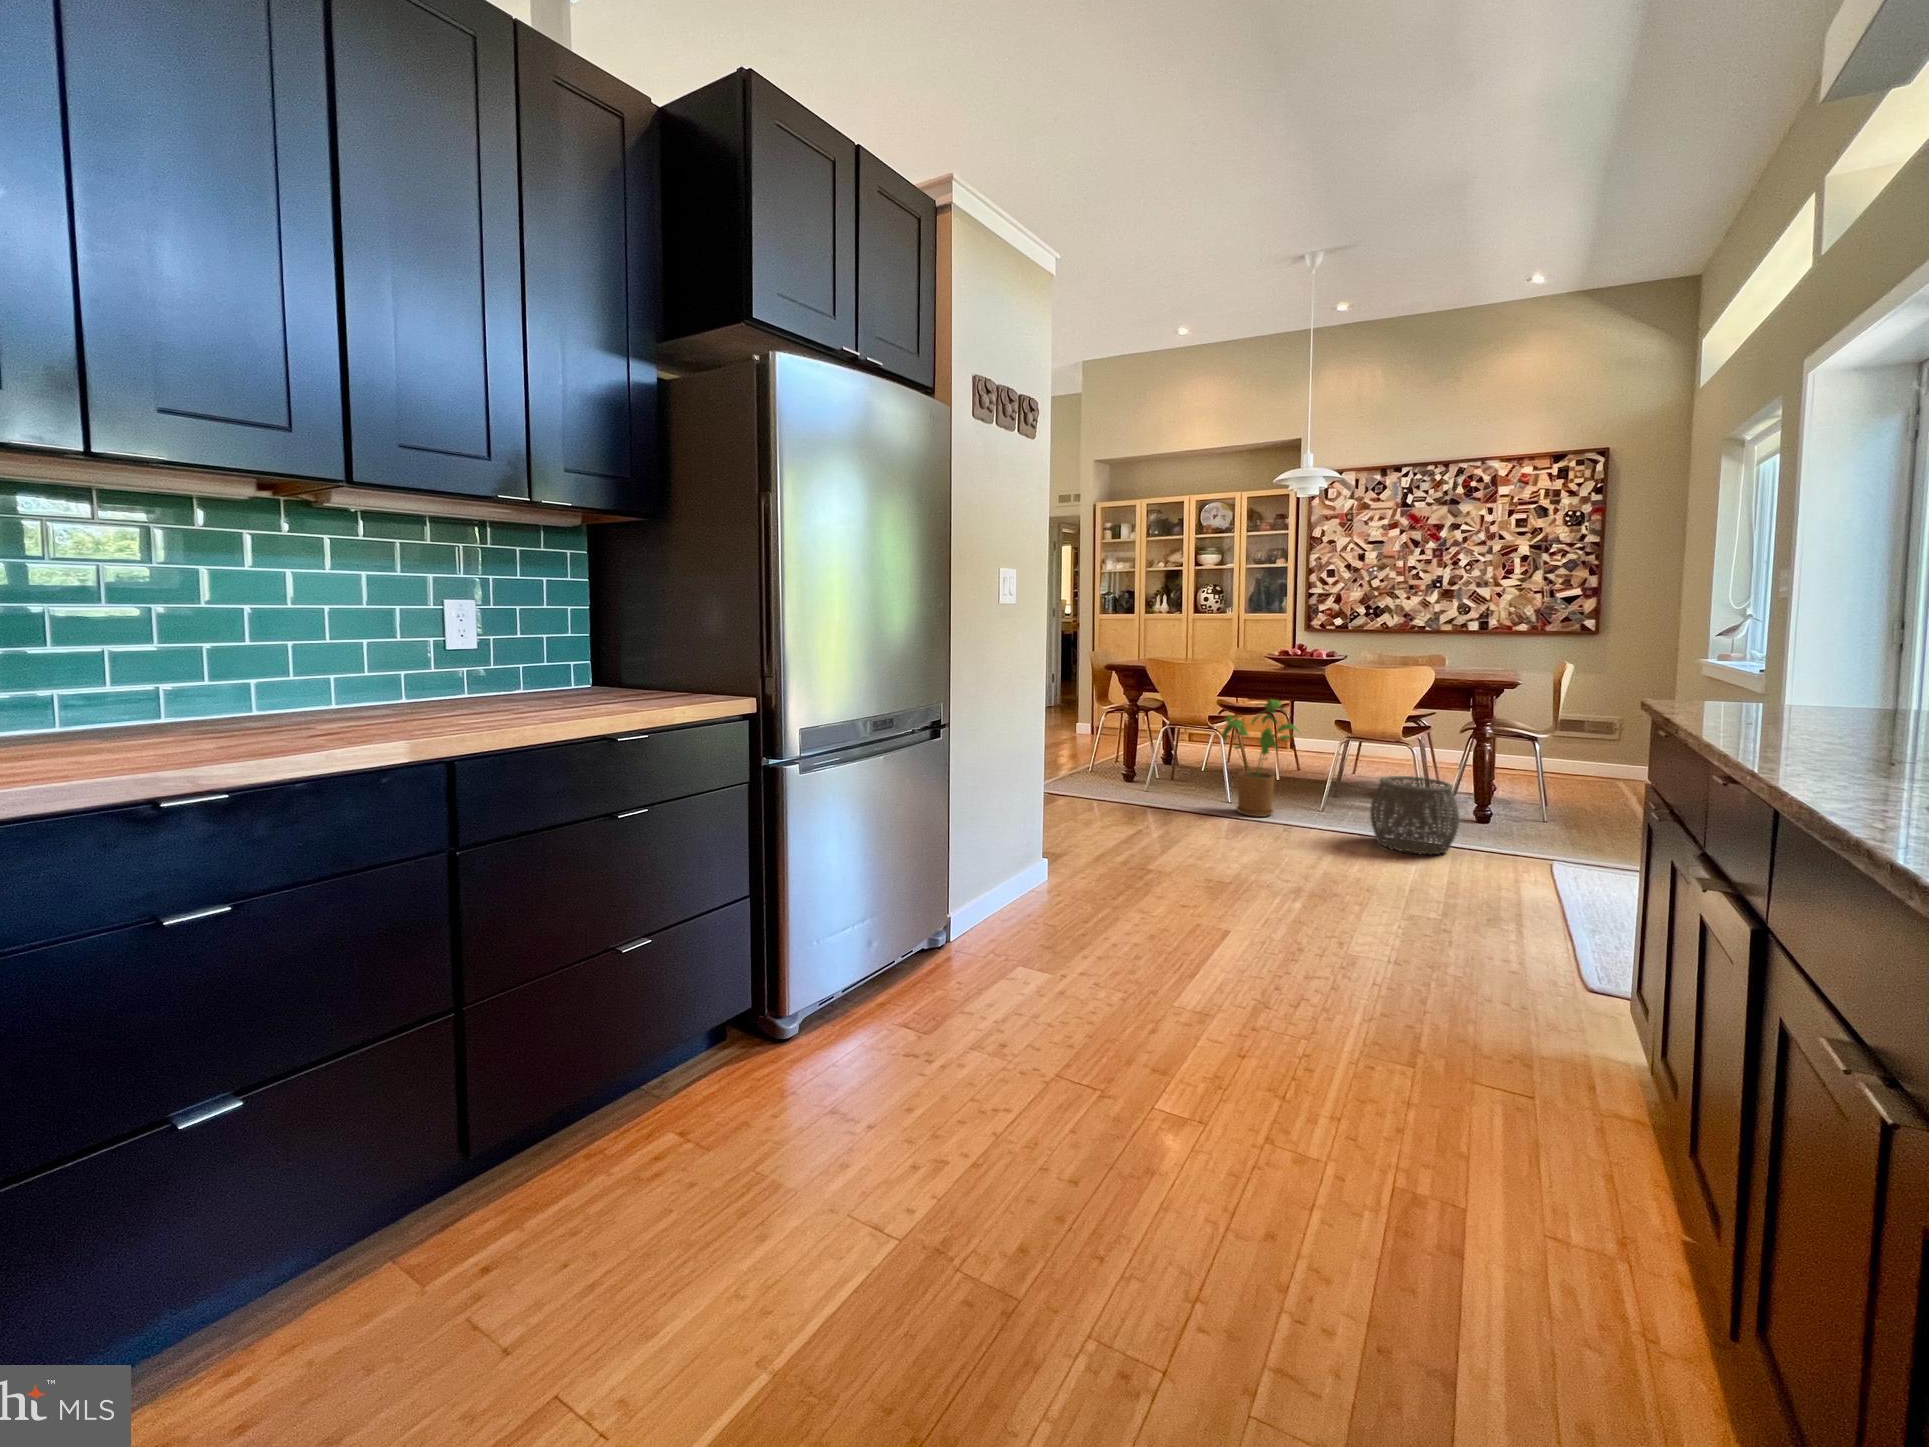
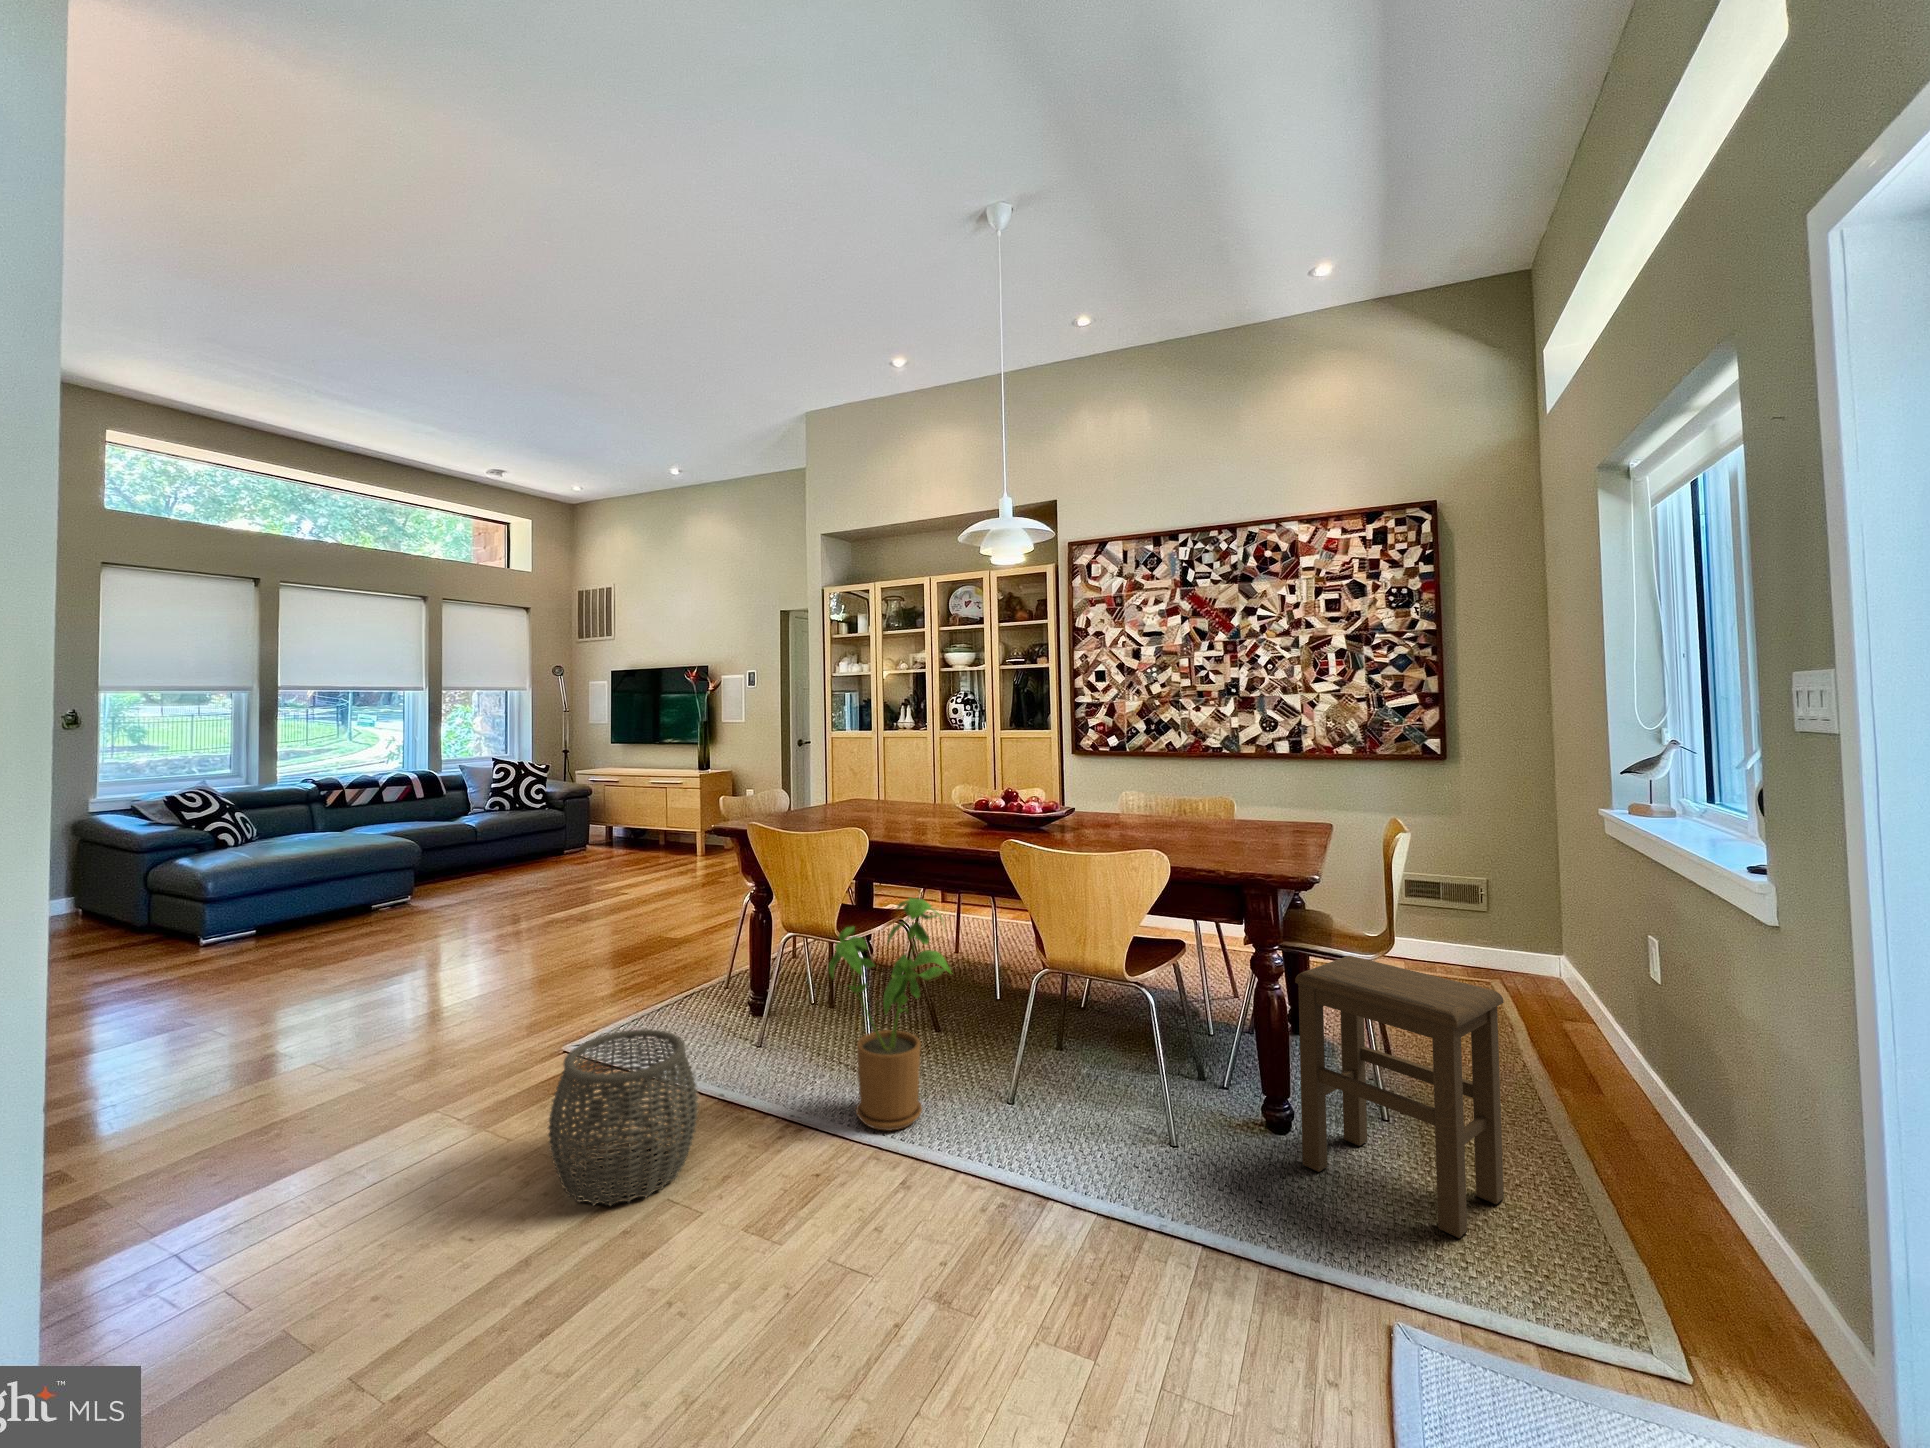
stool: none [1494,730,1614,849] -> present [1295,956,1504,1238]
woven basket: present [1370,776,1459,855] -> present [548,1029,699,1206]

